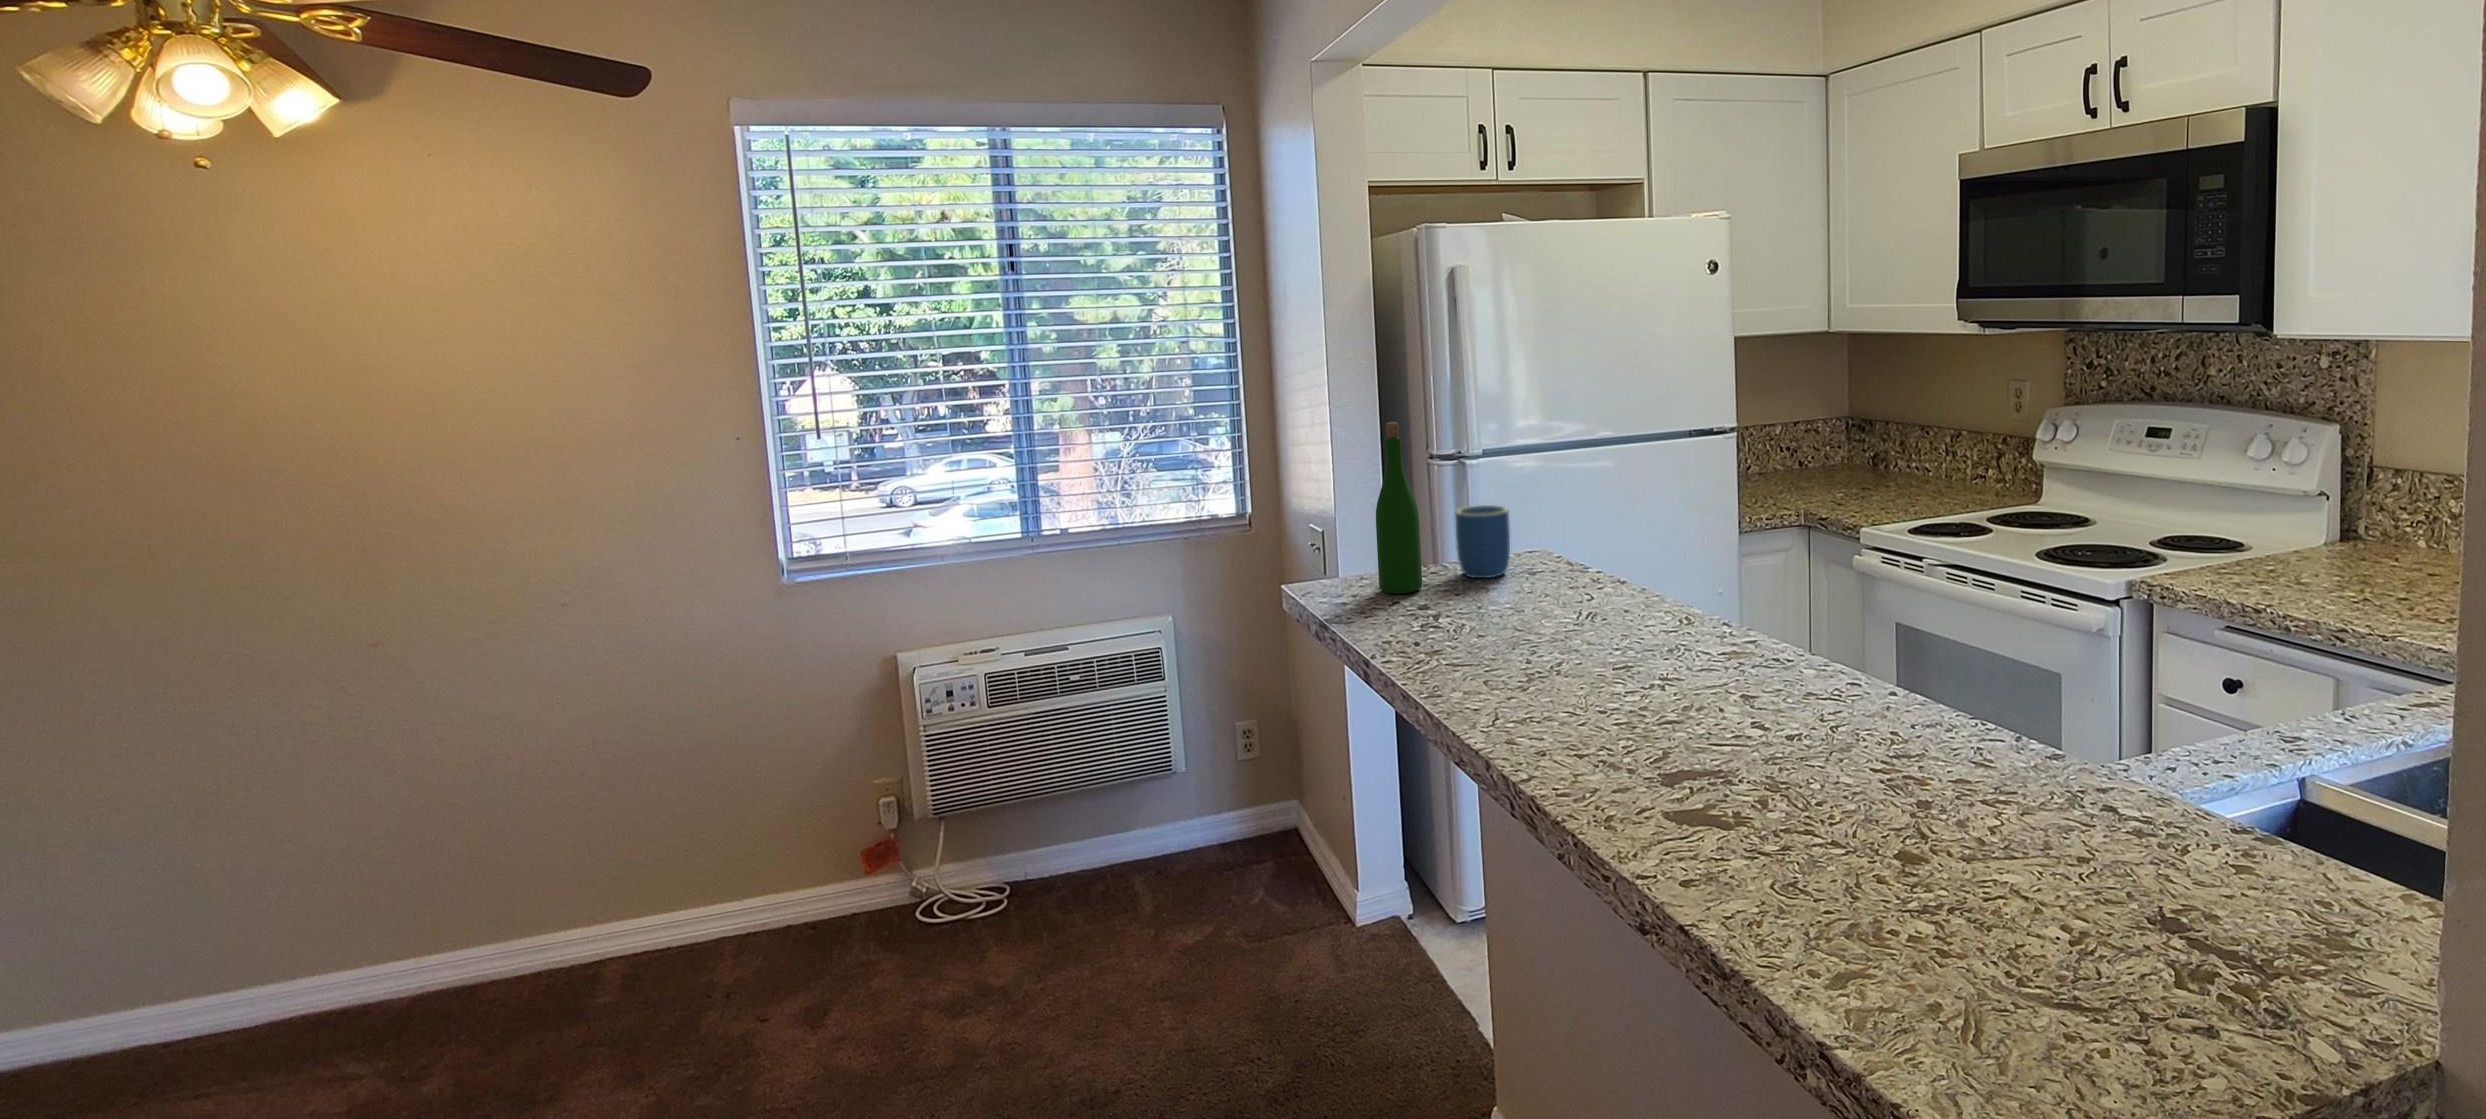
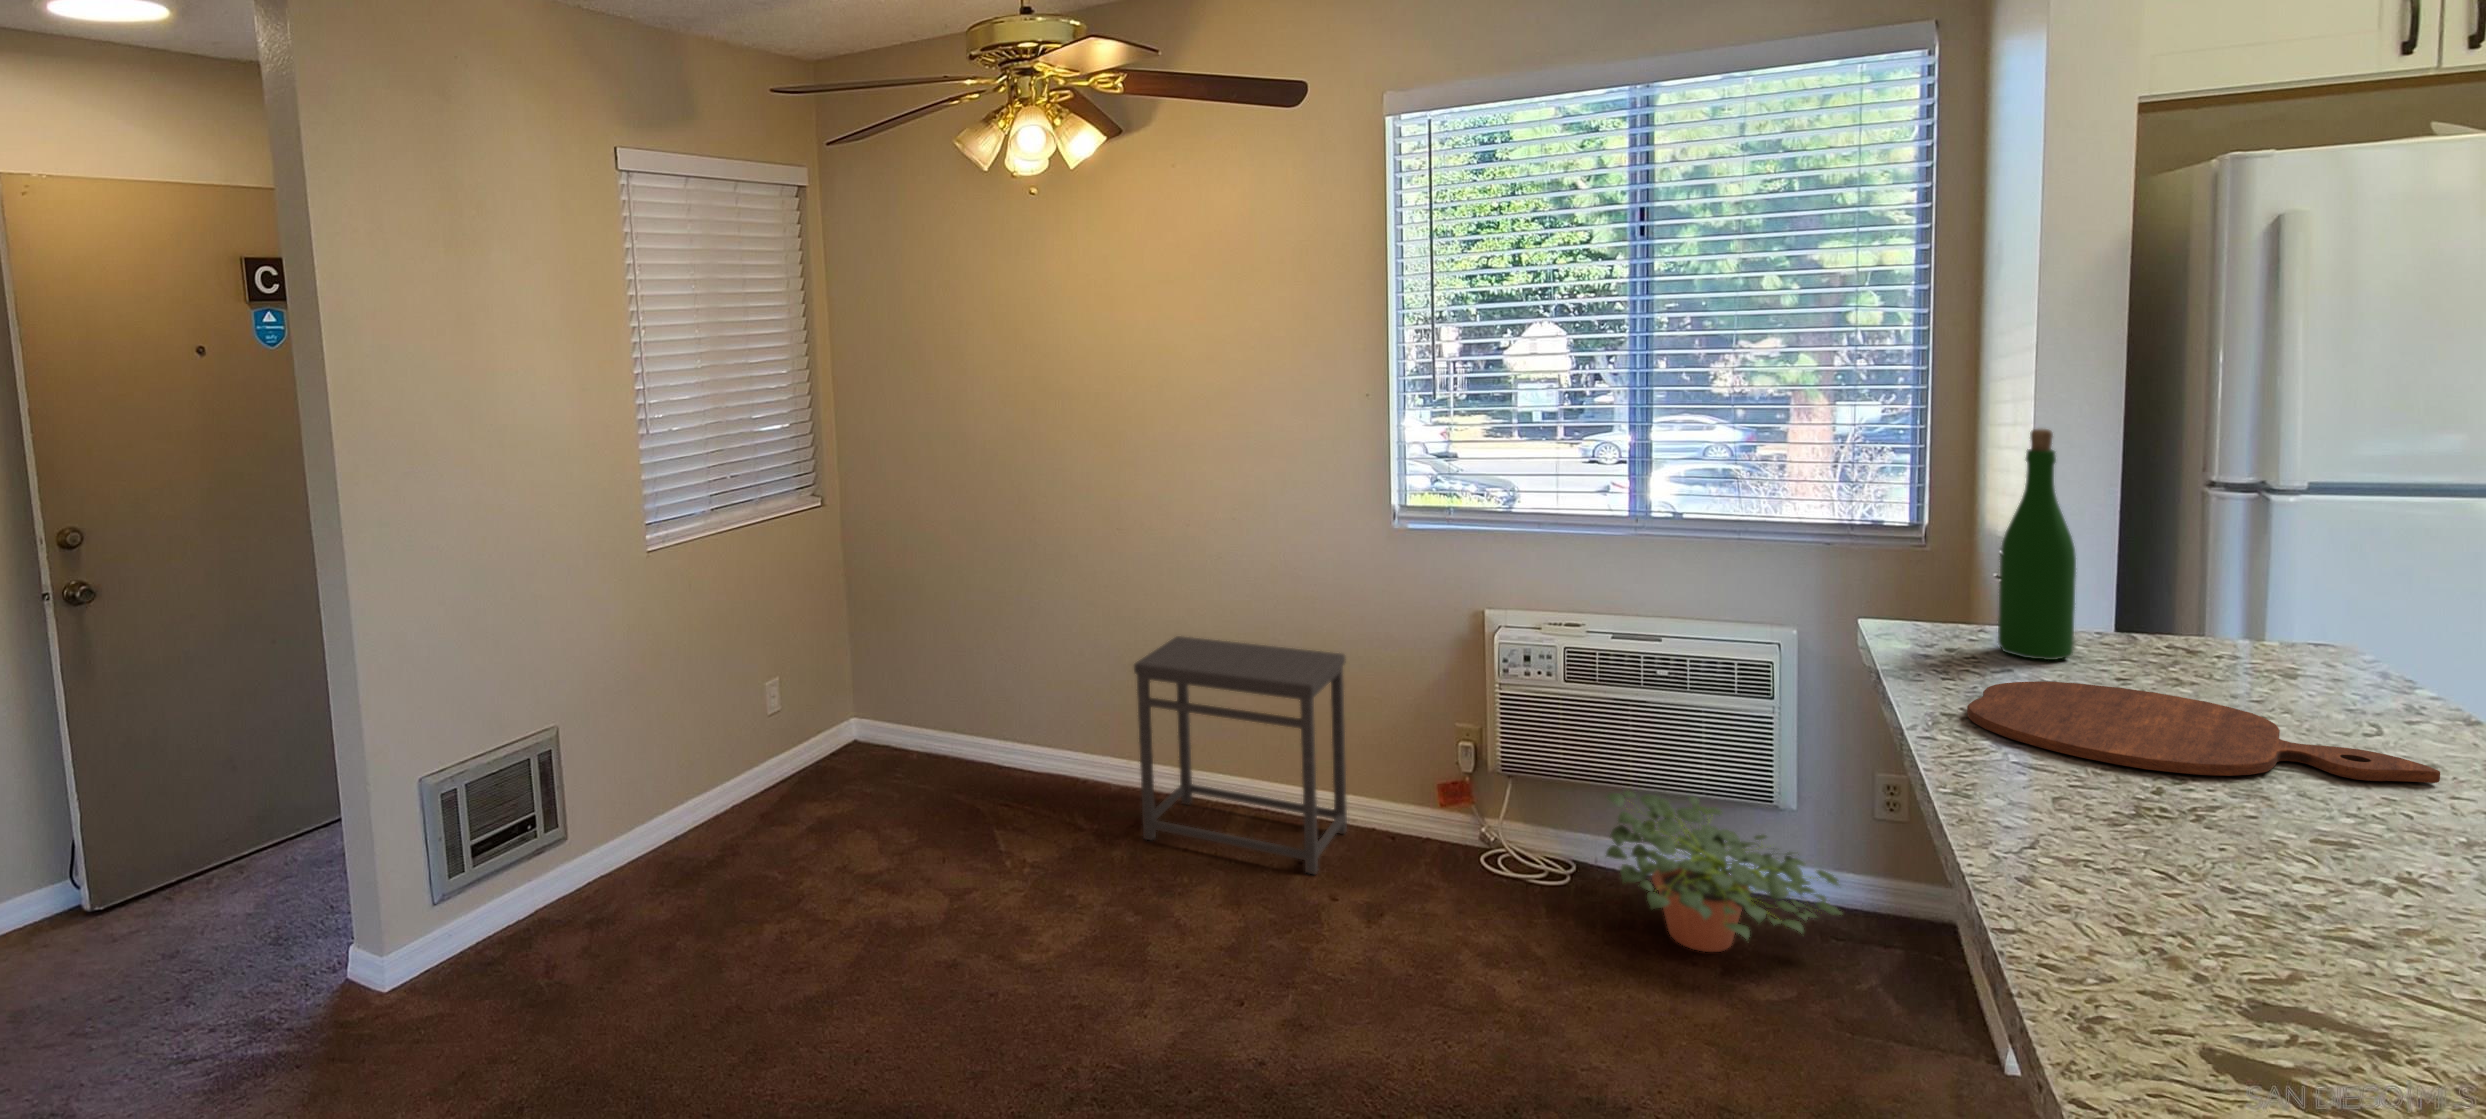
mug: present [1456,505,1510,578] -> none [2161,562,2273,671]
cutting board: none [1402,599,1623,654] -> present [1967,681,2440,783]
side table: none [437,745,762,1073] -> present [1134,636,1347,874]
potted plant: none [1036,783,1235,921] -> present [1606,791,1842,952]

